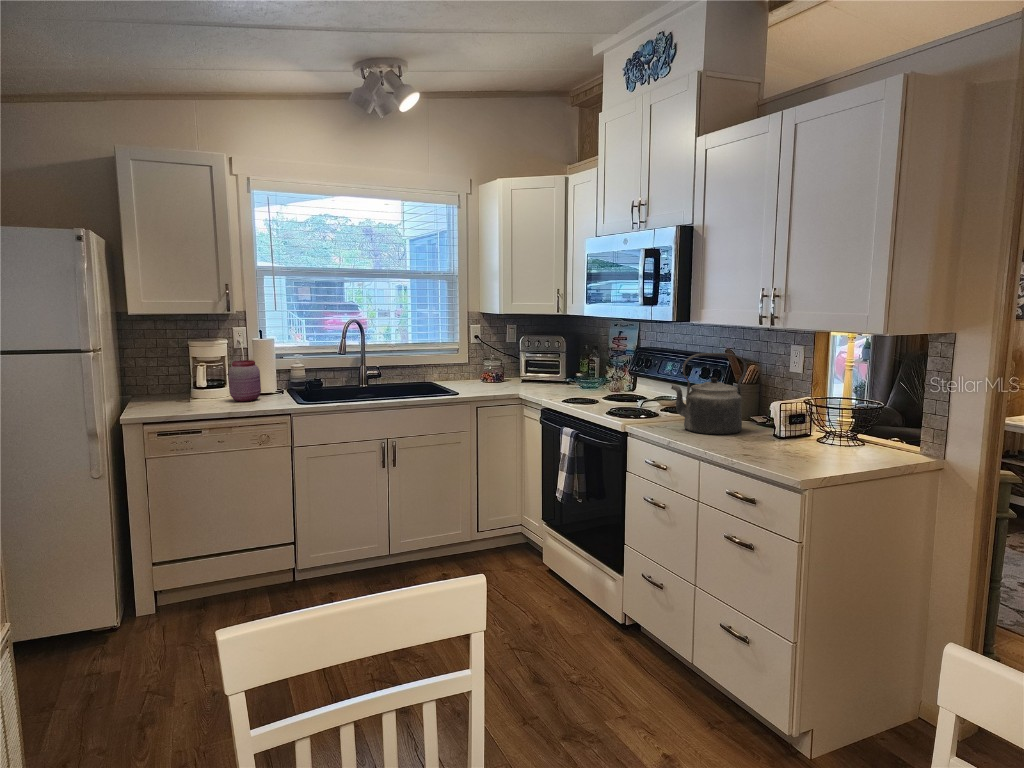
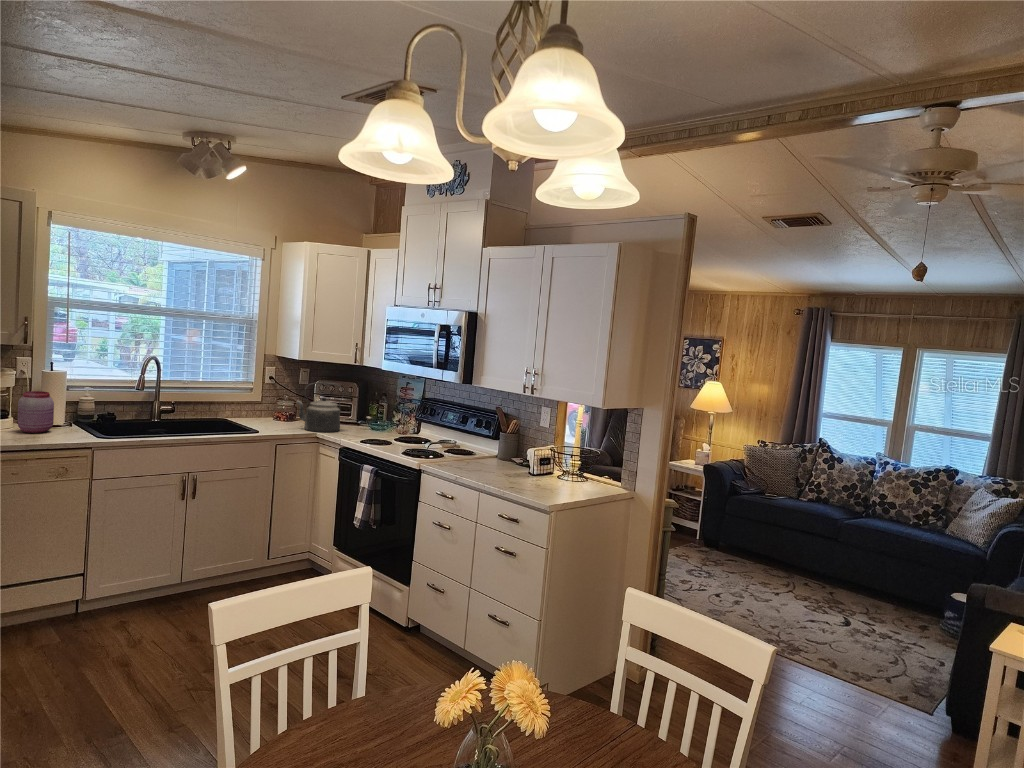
kettle: present [671,353,747,435] -> present [297,382,344,432]

